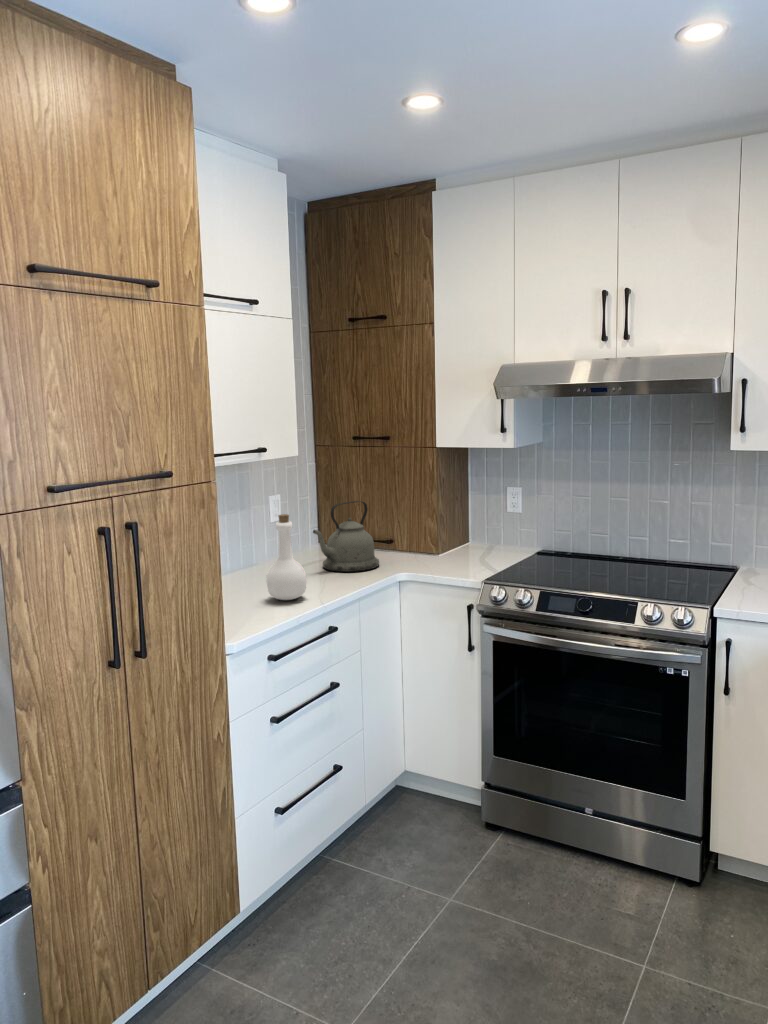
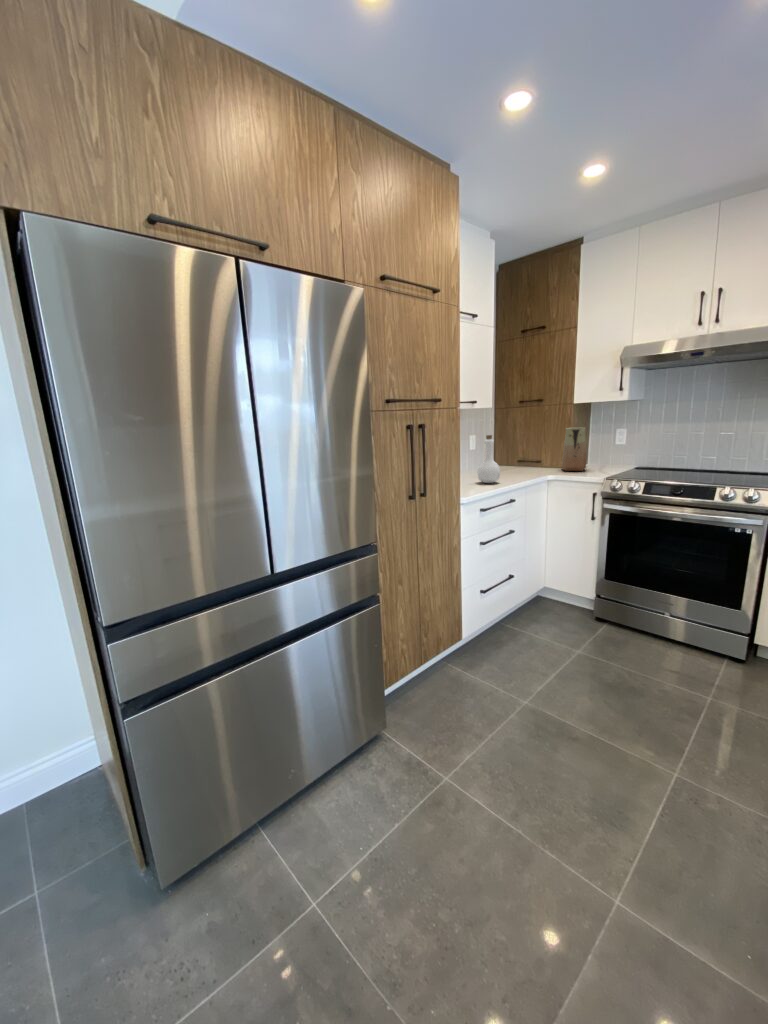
vase: none [420,490,458,565] -> present [562,428,586,471]
kettle: present [313,501,379,572] -> none [500,434,537,473]

